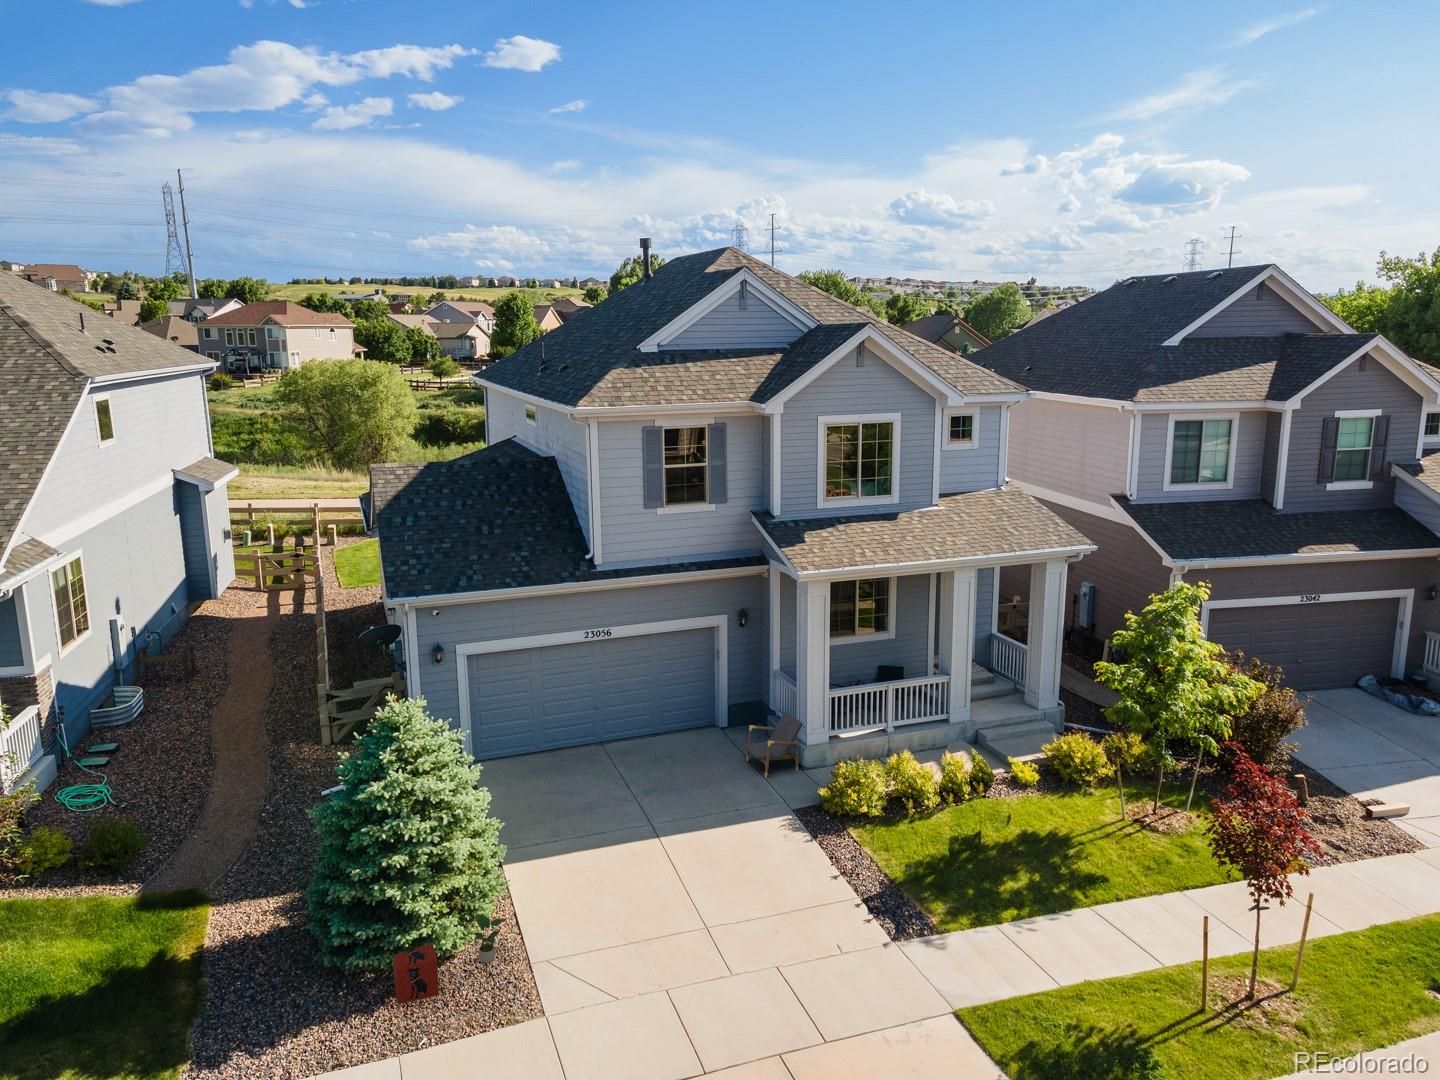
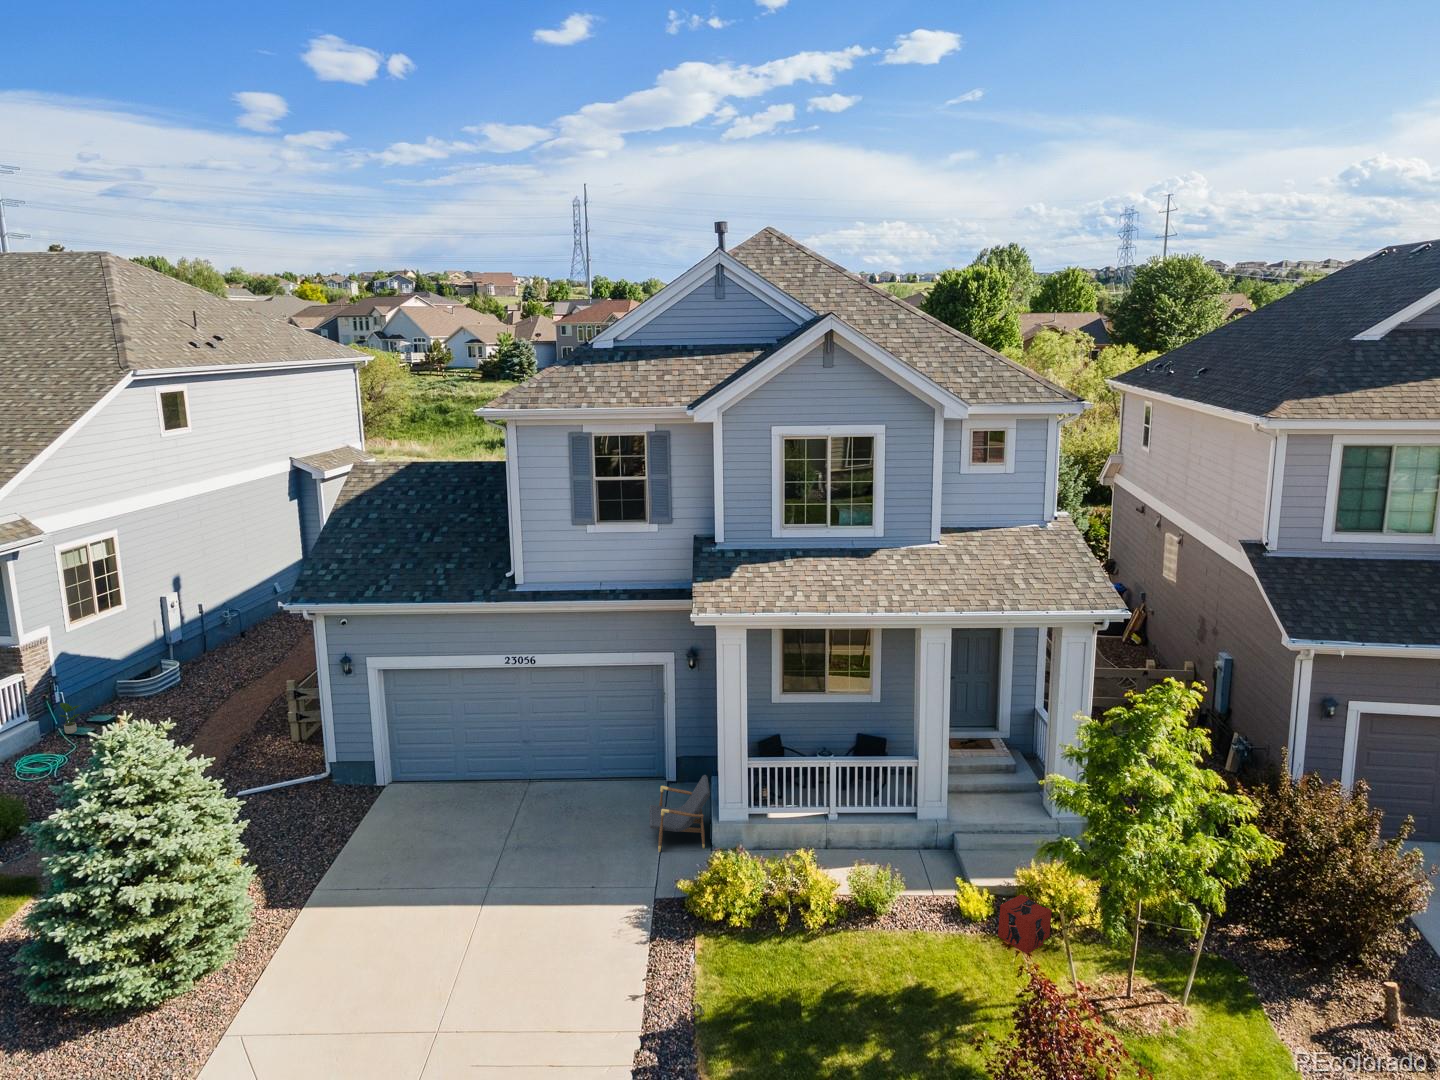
bench: present [135,644,196,682] -> none [194,622,251,660]
potted plant: present [473,914,505,963] -> present [59,703,81,734]
storage box: present [393,944,439,1004] -> present [998,894,1052,954]

